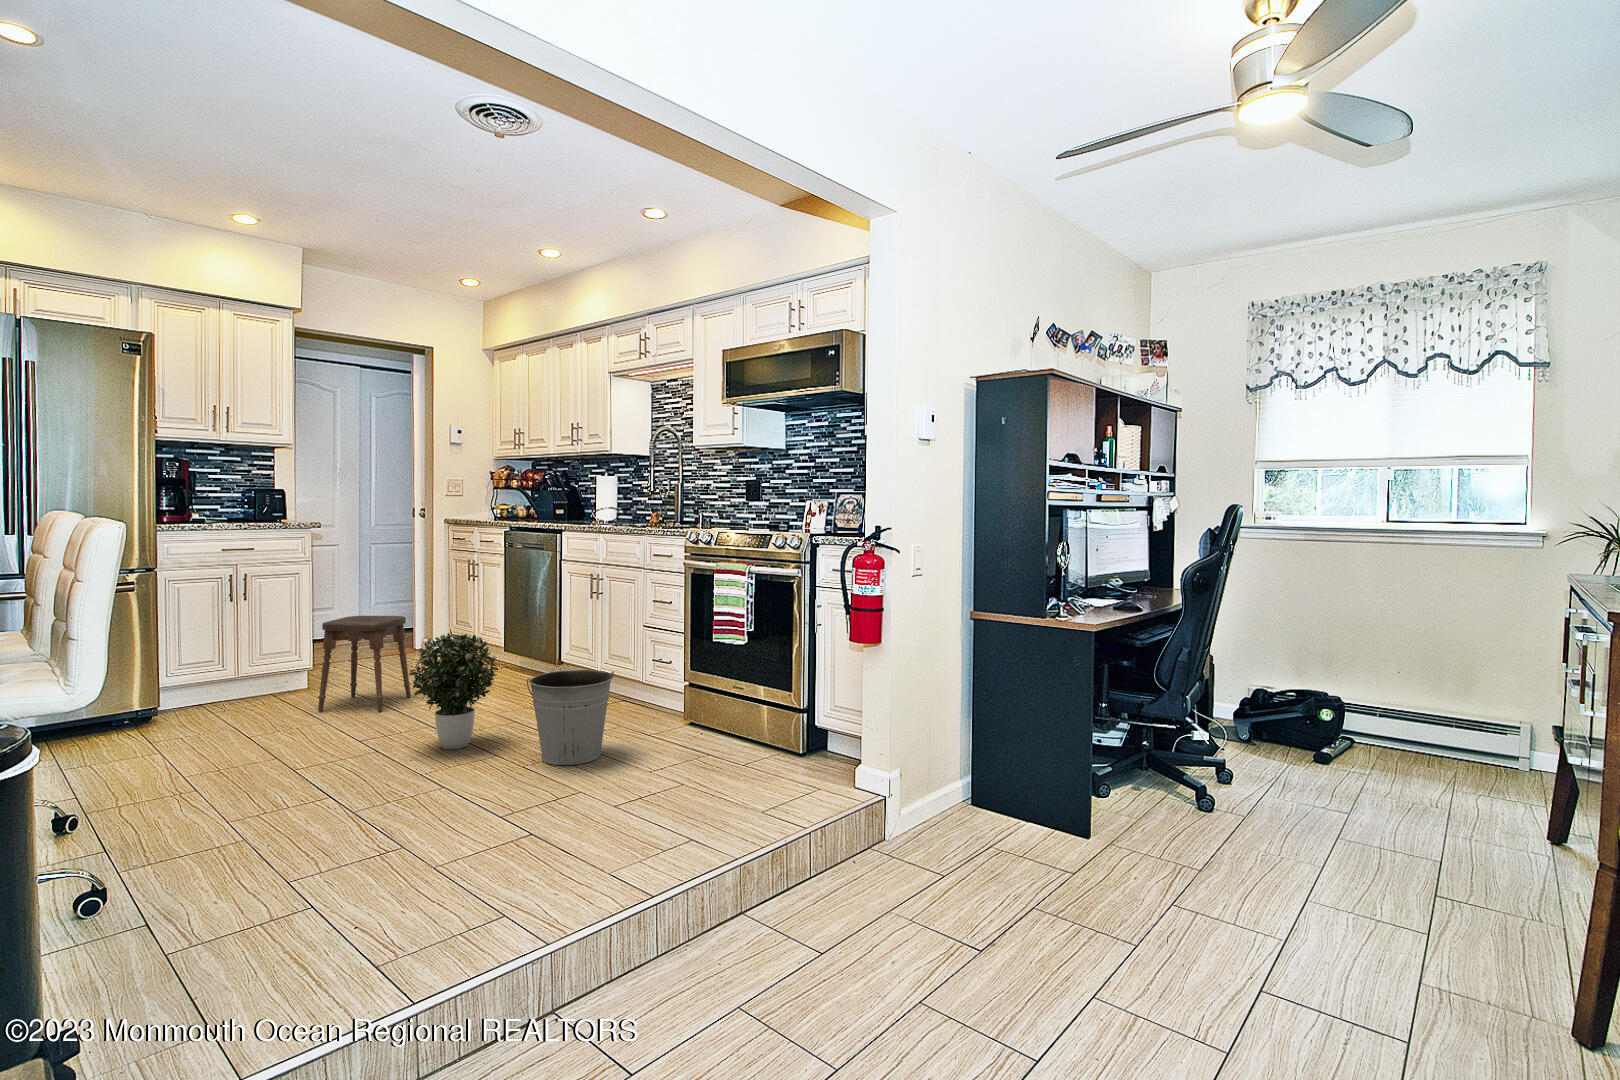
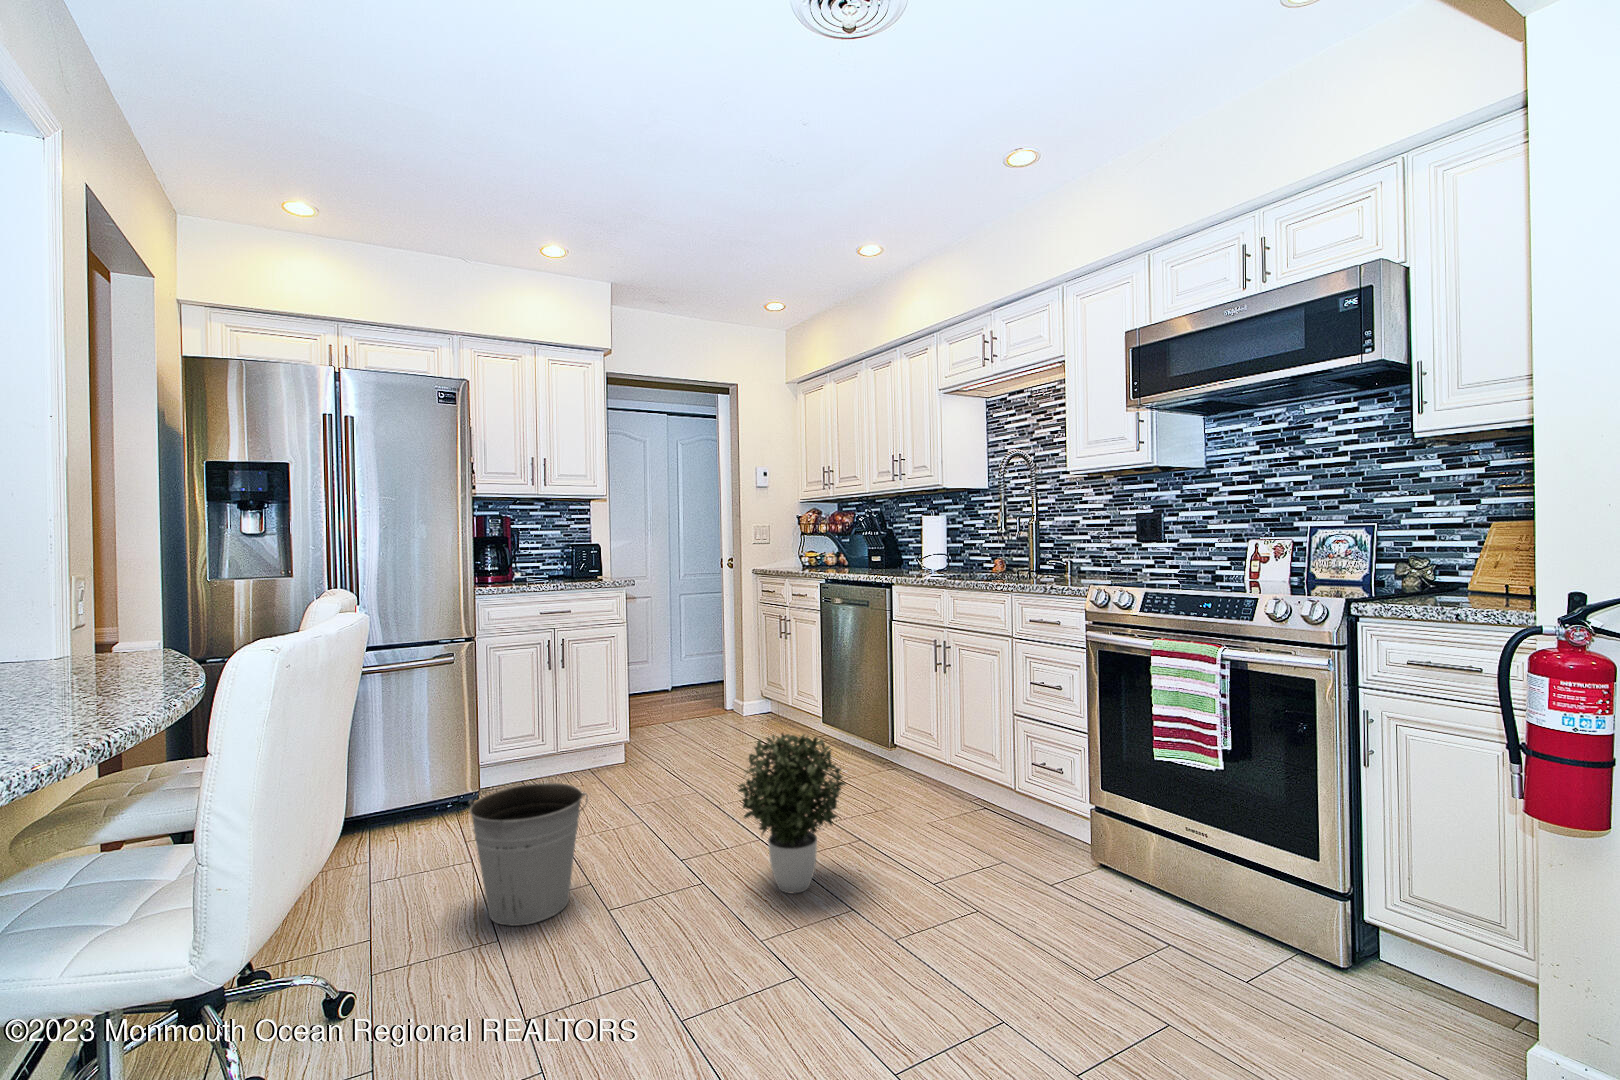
stool: present [318,616,411,712] -> none [633,687,728,809]
bucket: present [527,670,614,765] -> present [468,783,588,926]

